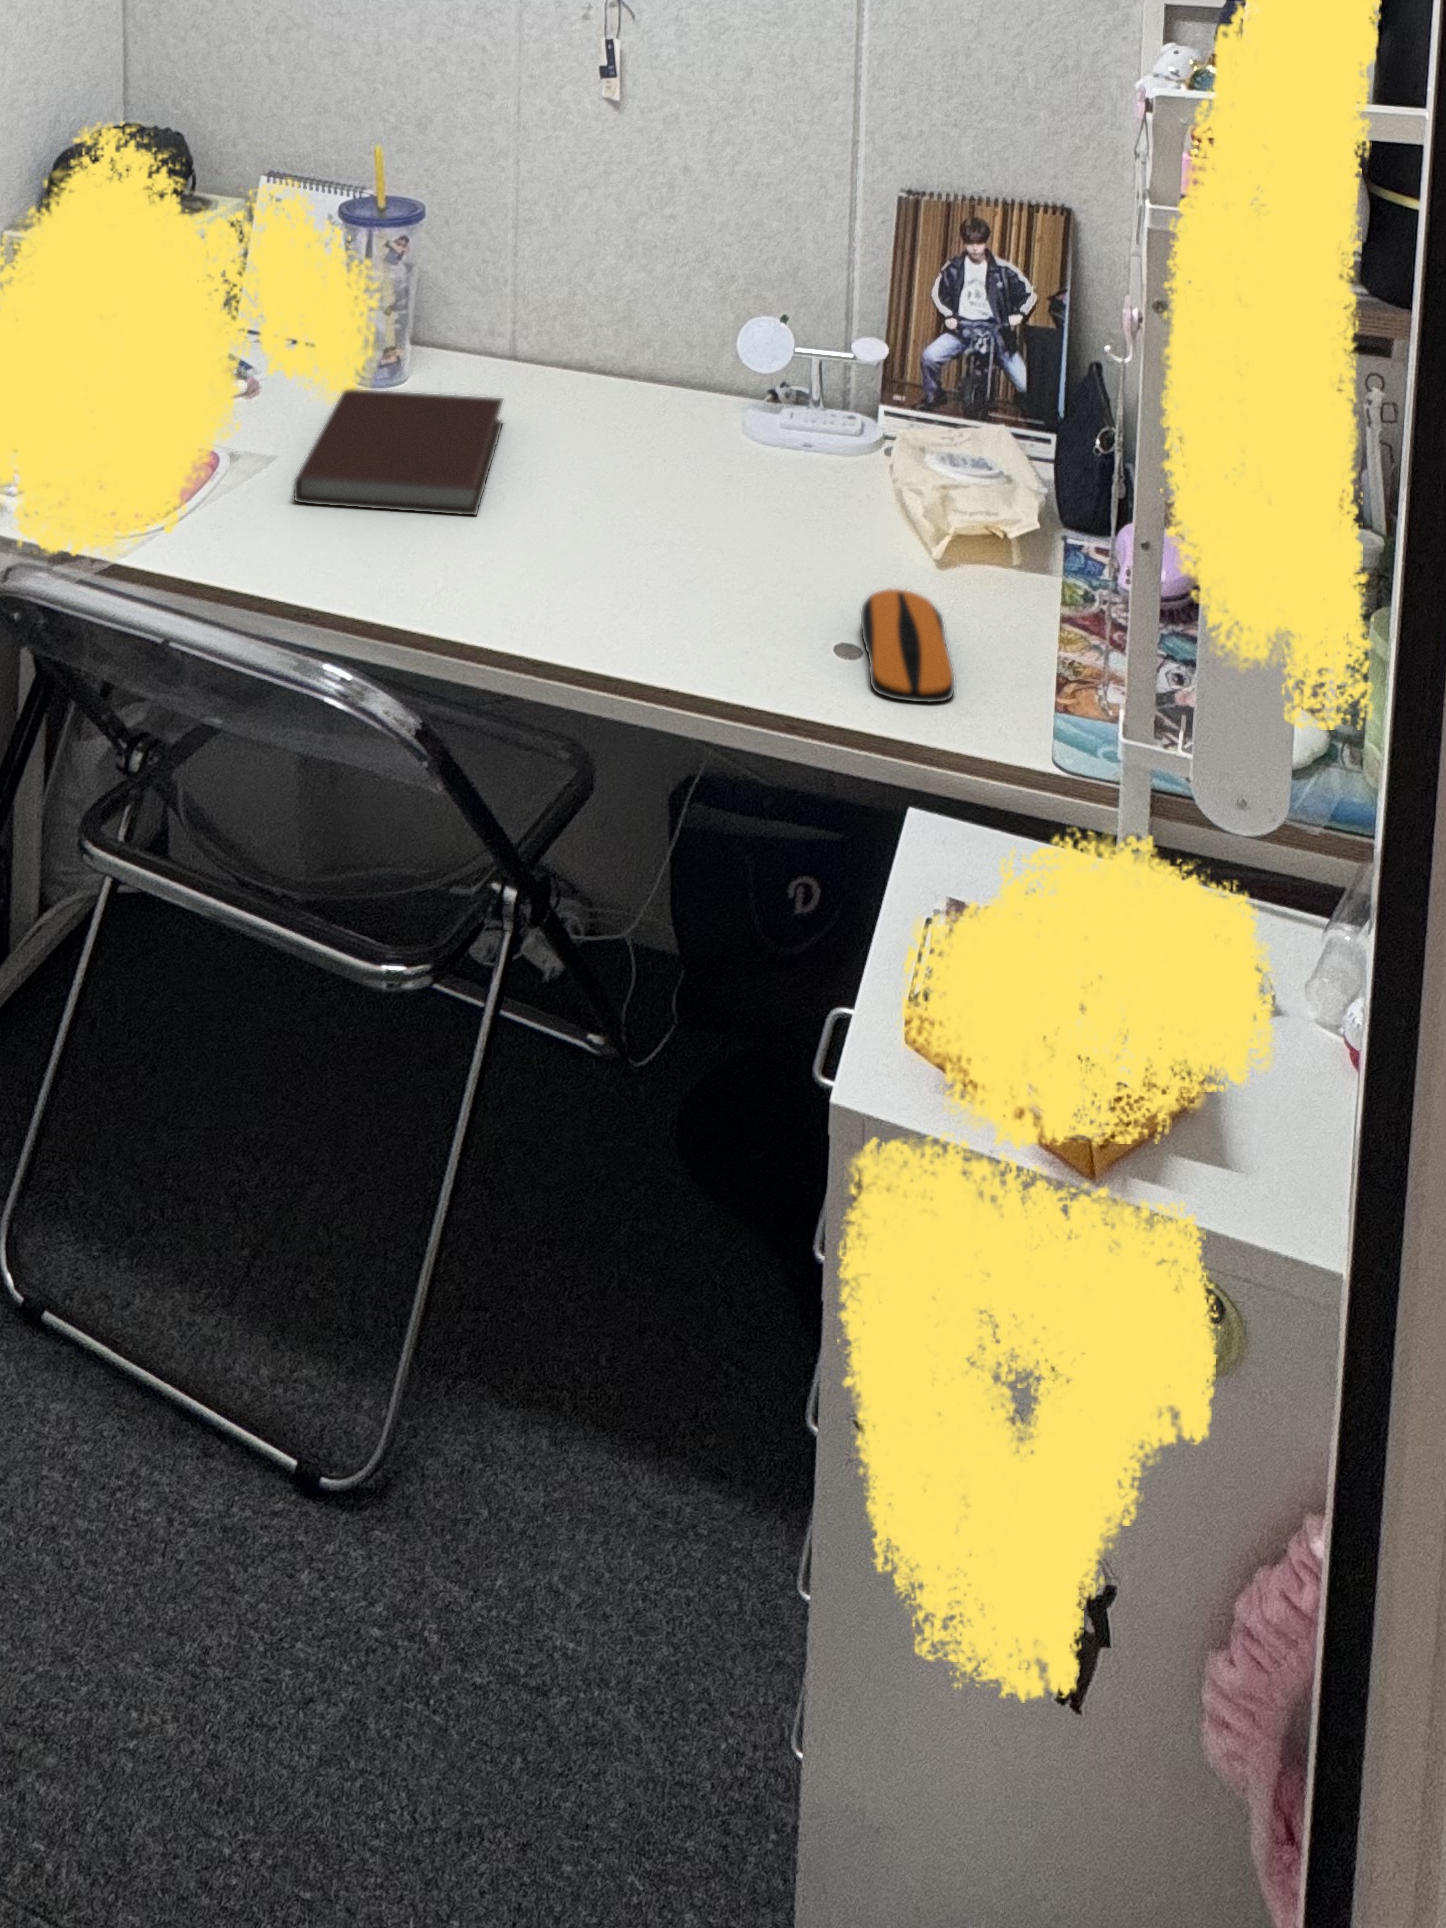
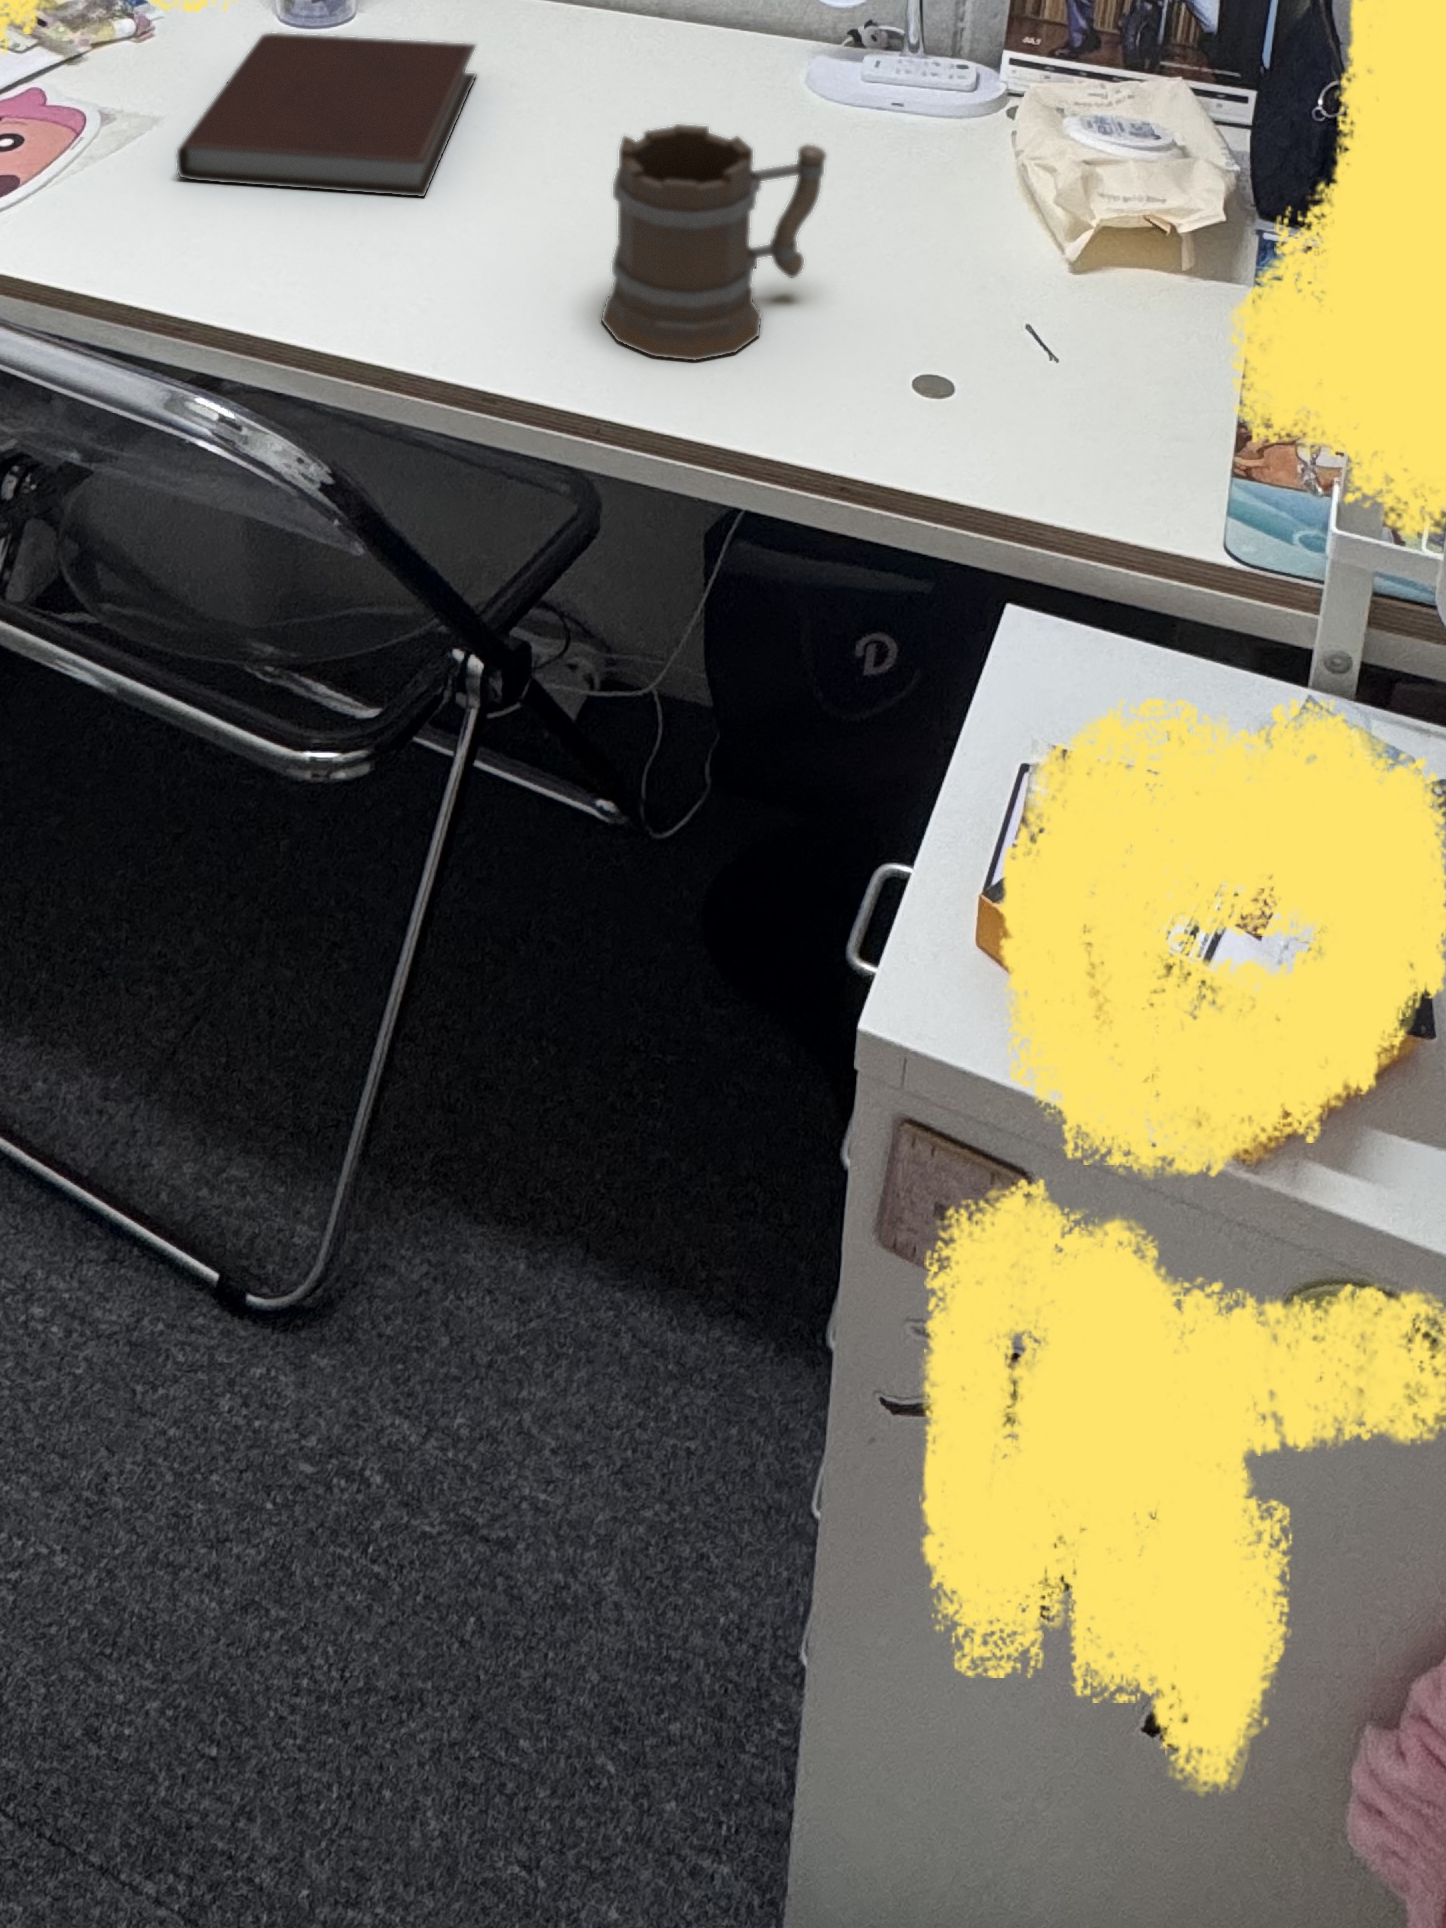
mug: none [614,460,768,636] -> present [602,124,826,360]
computer mouse: present [861,589,954,702] -> none [954,302,1085,458]

